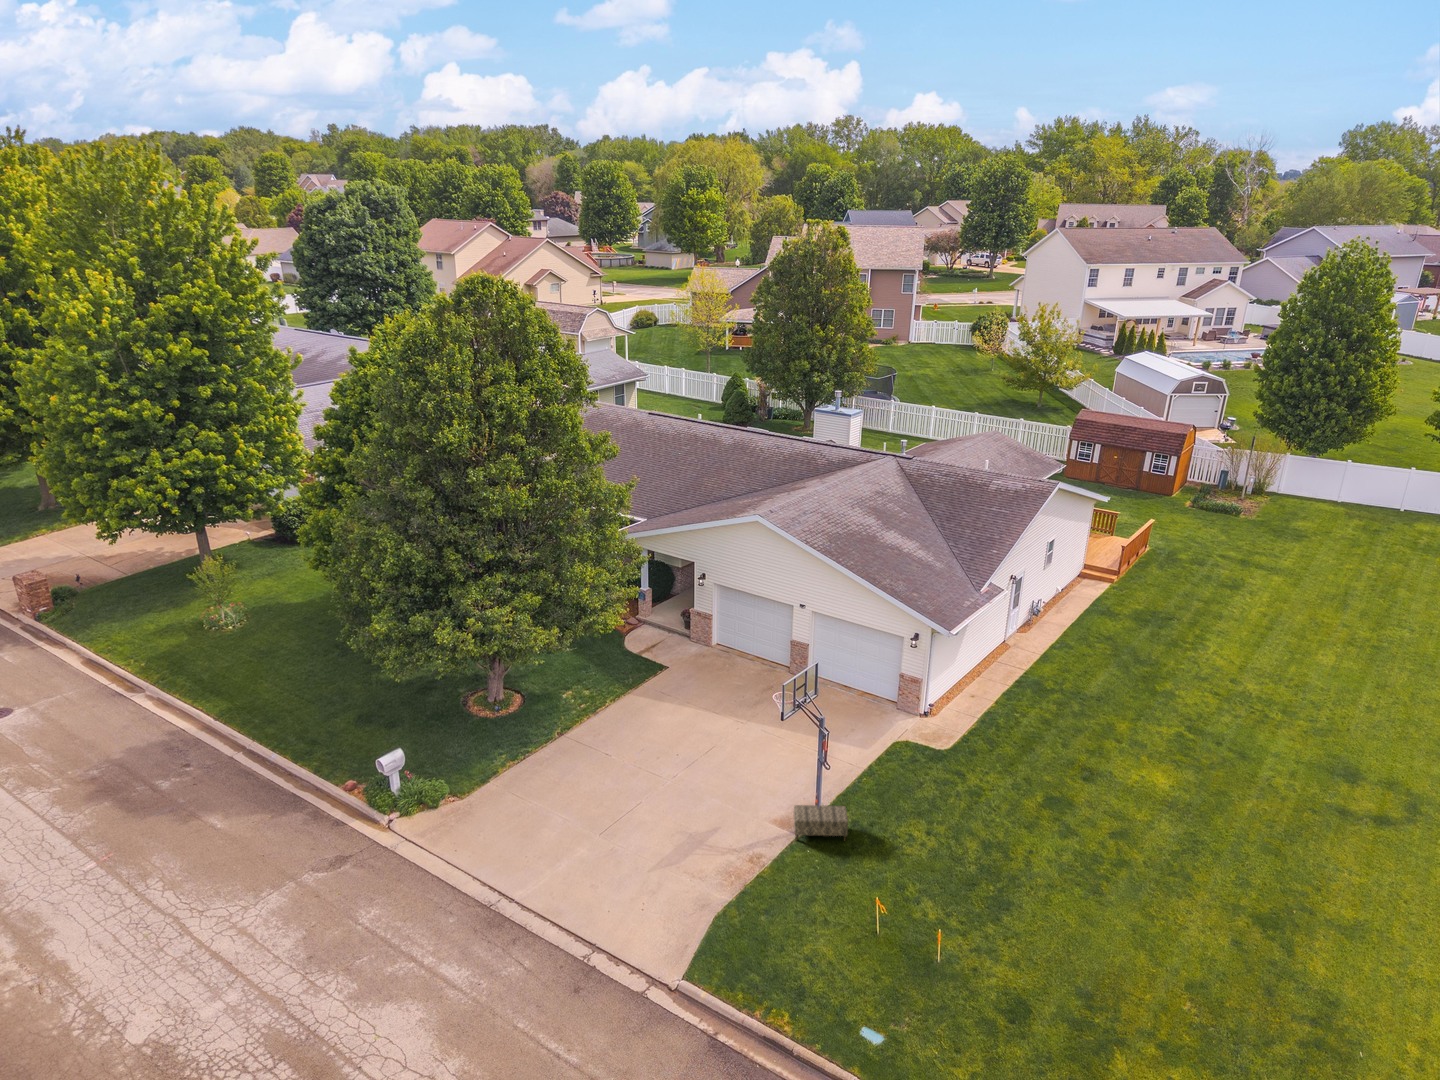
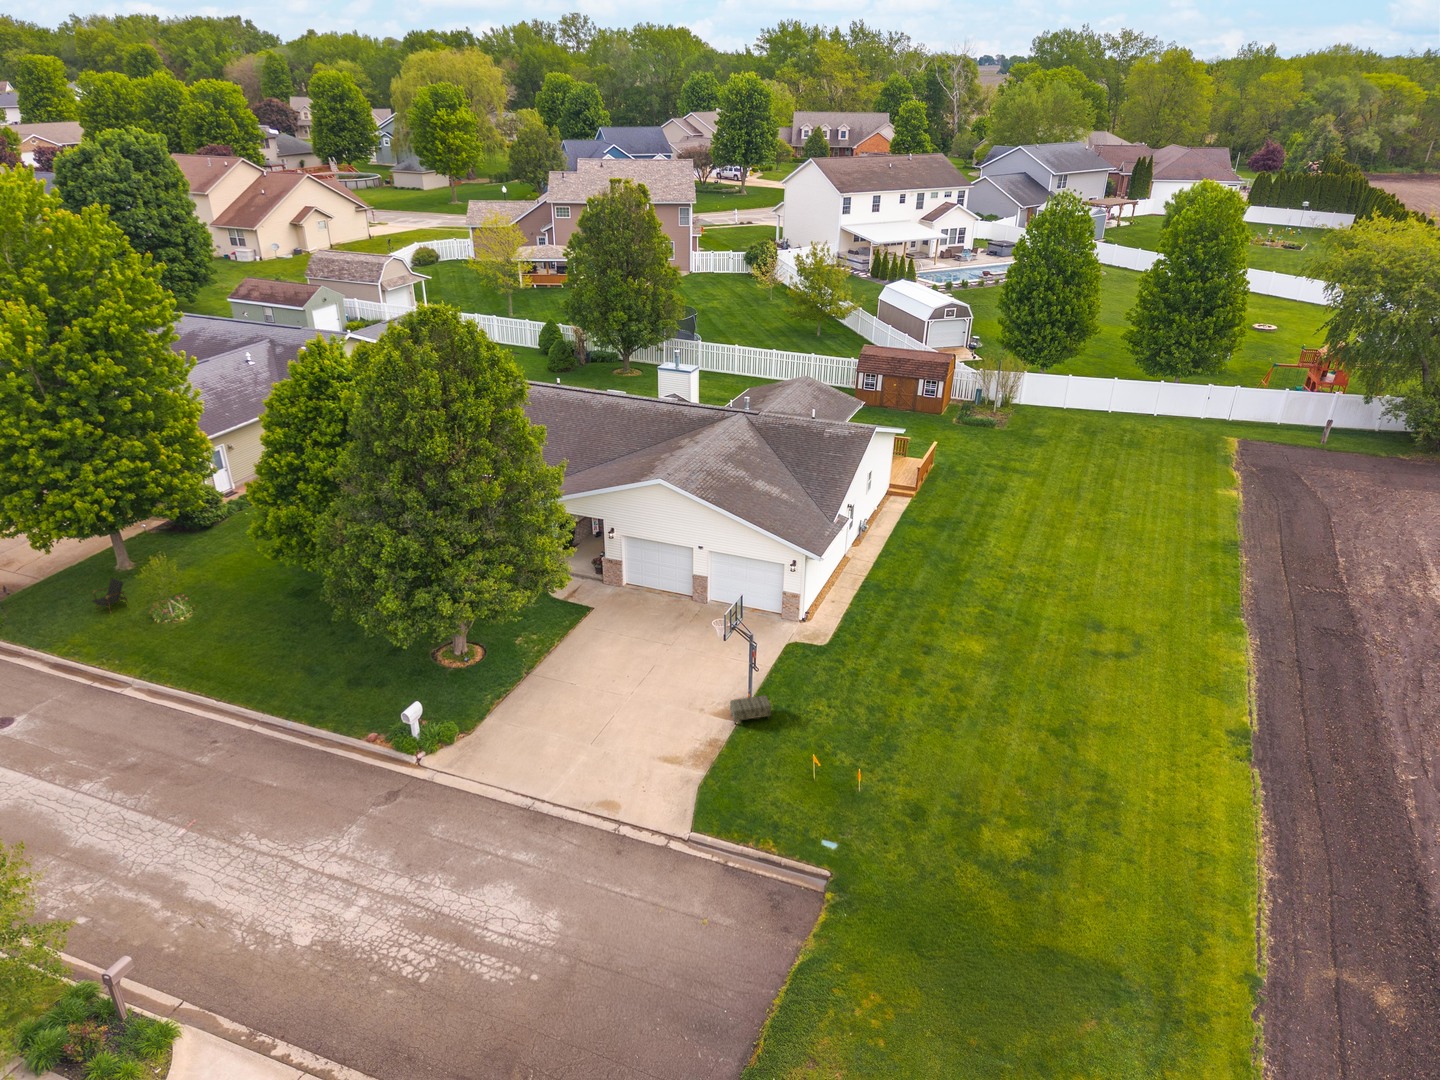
lounge chair: none [165,579,201,616] -> present [92,578,128,612]

